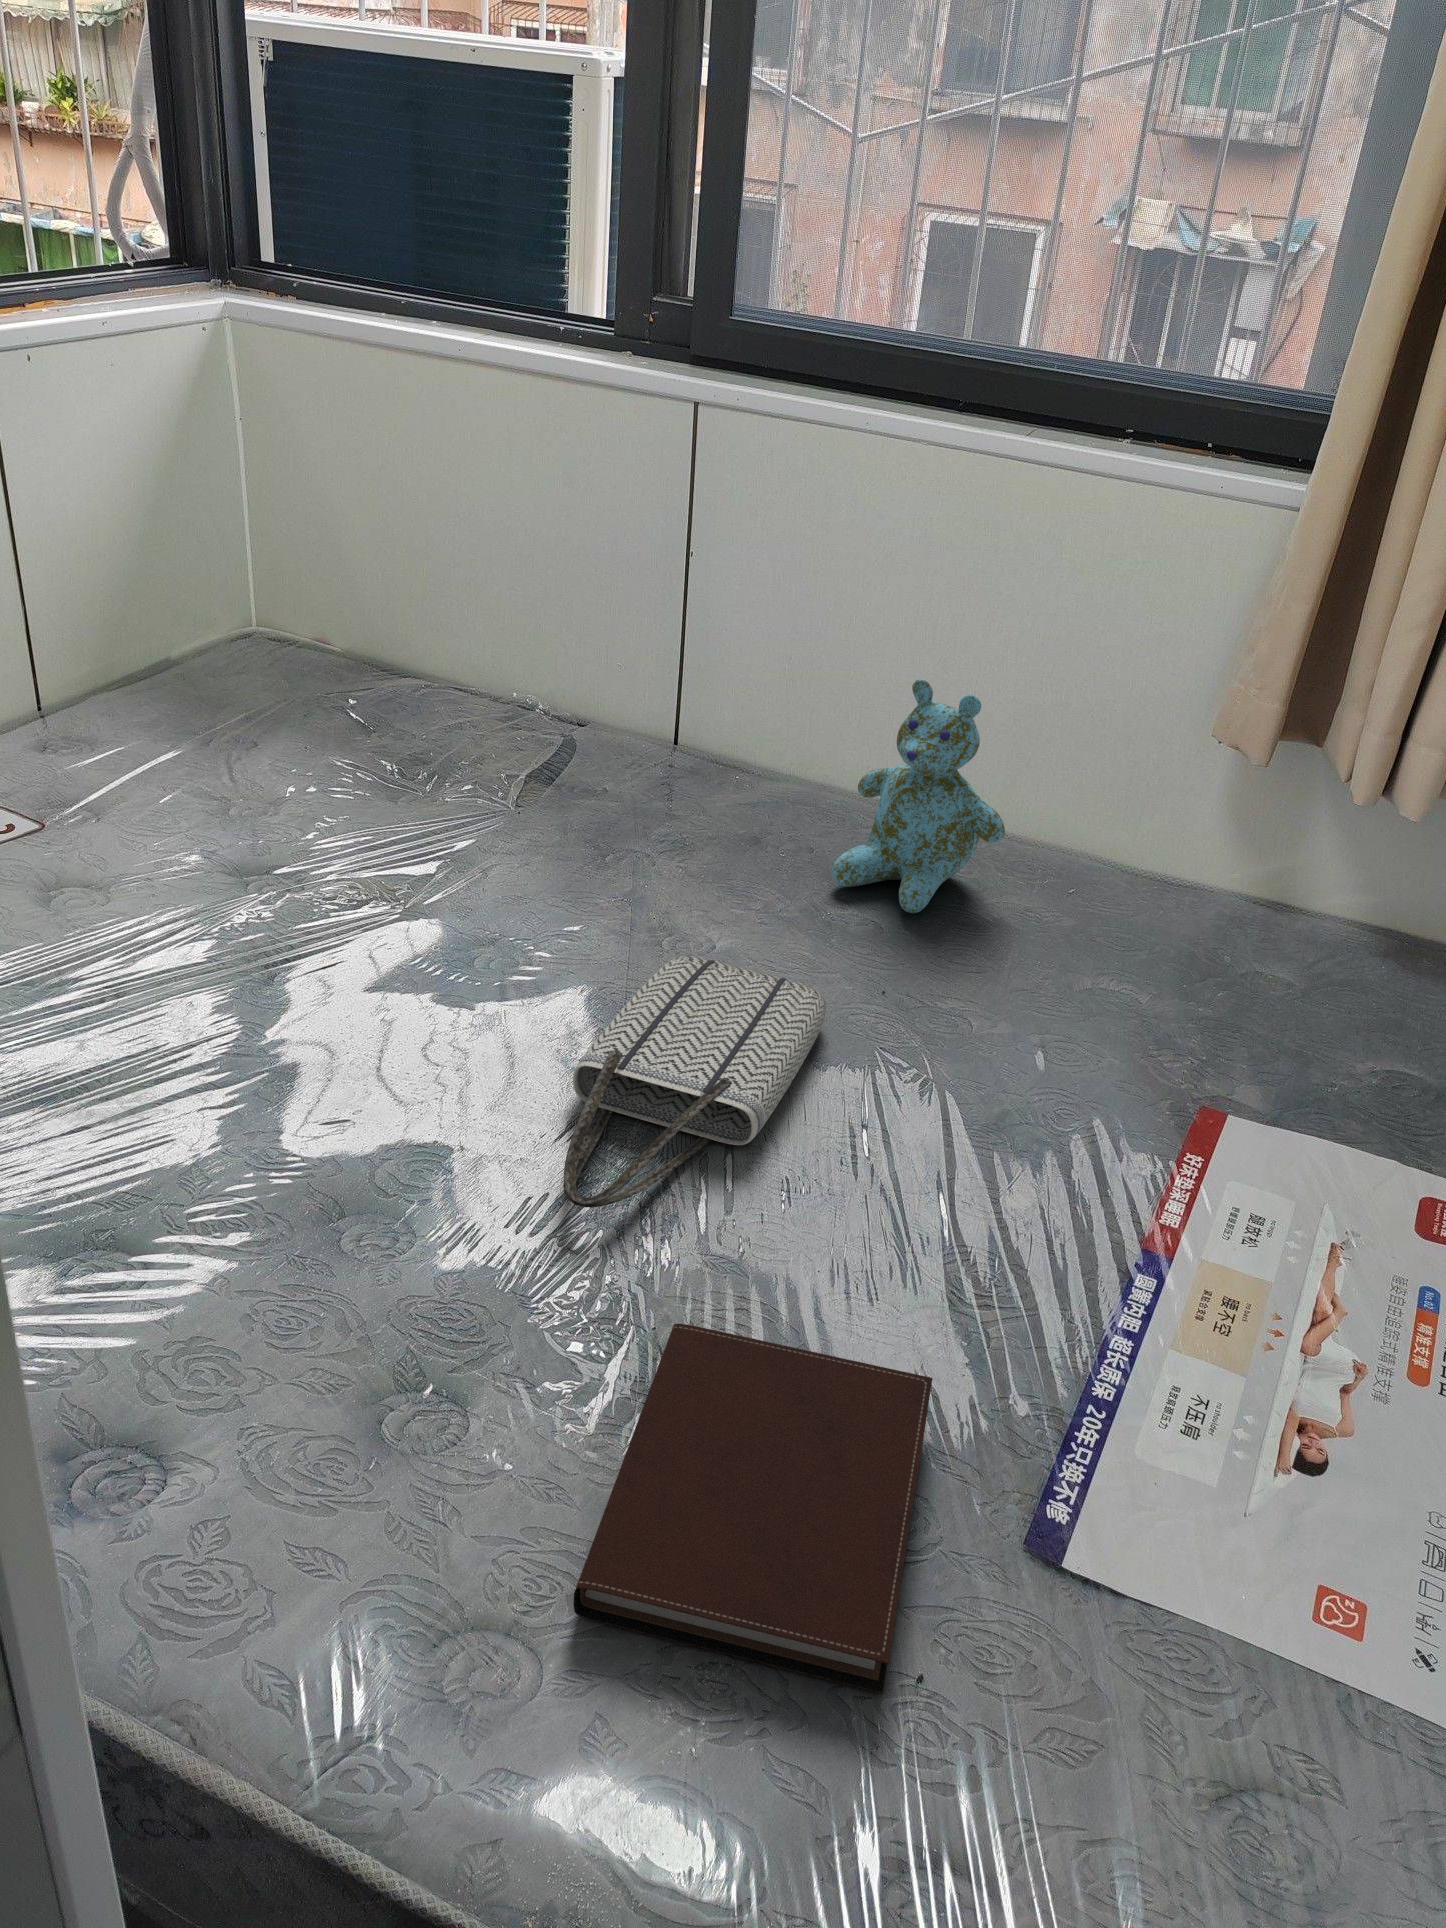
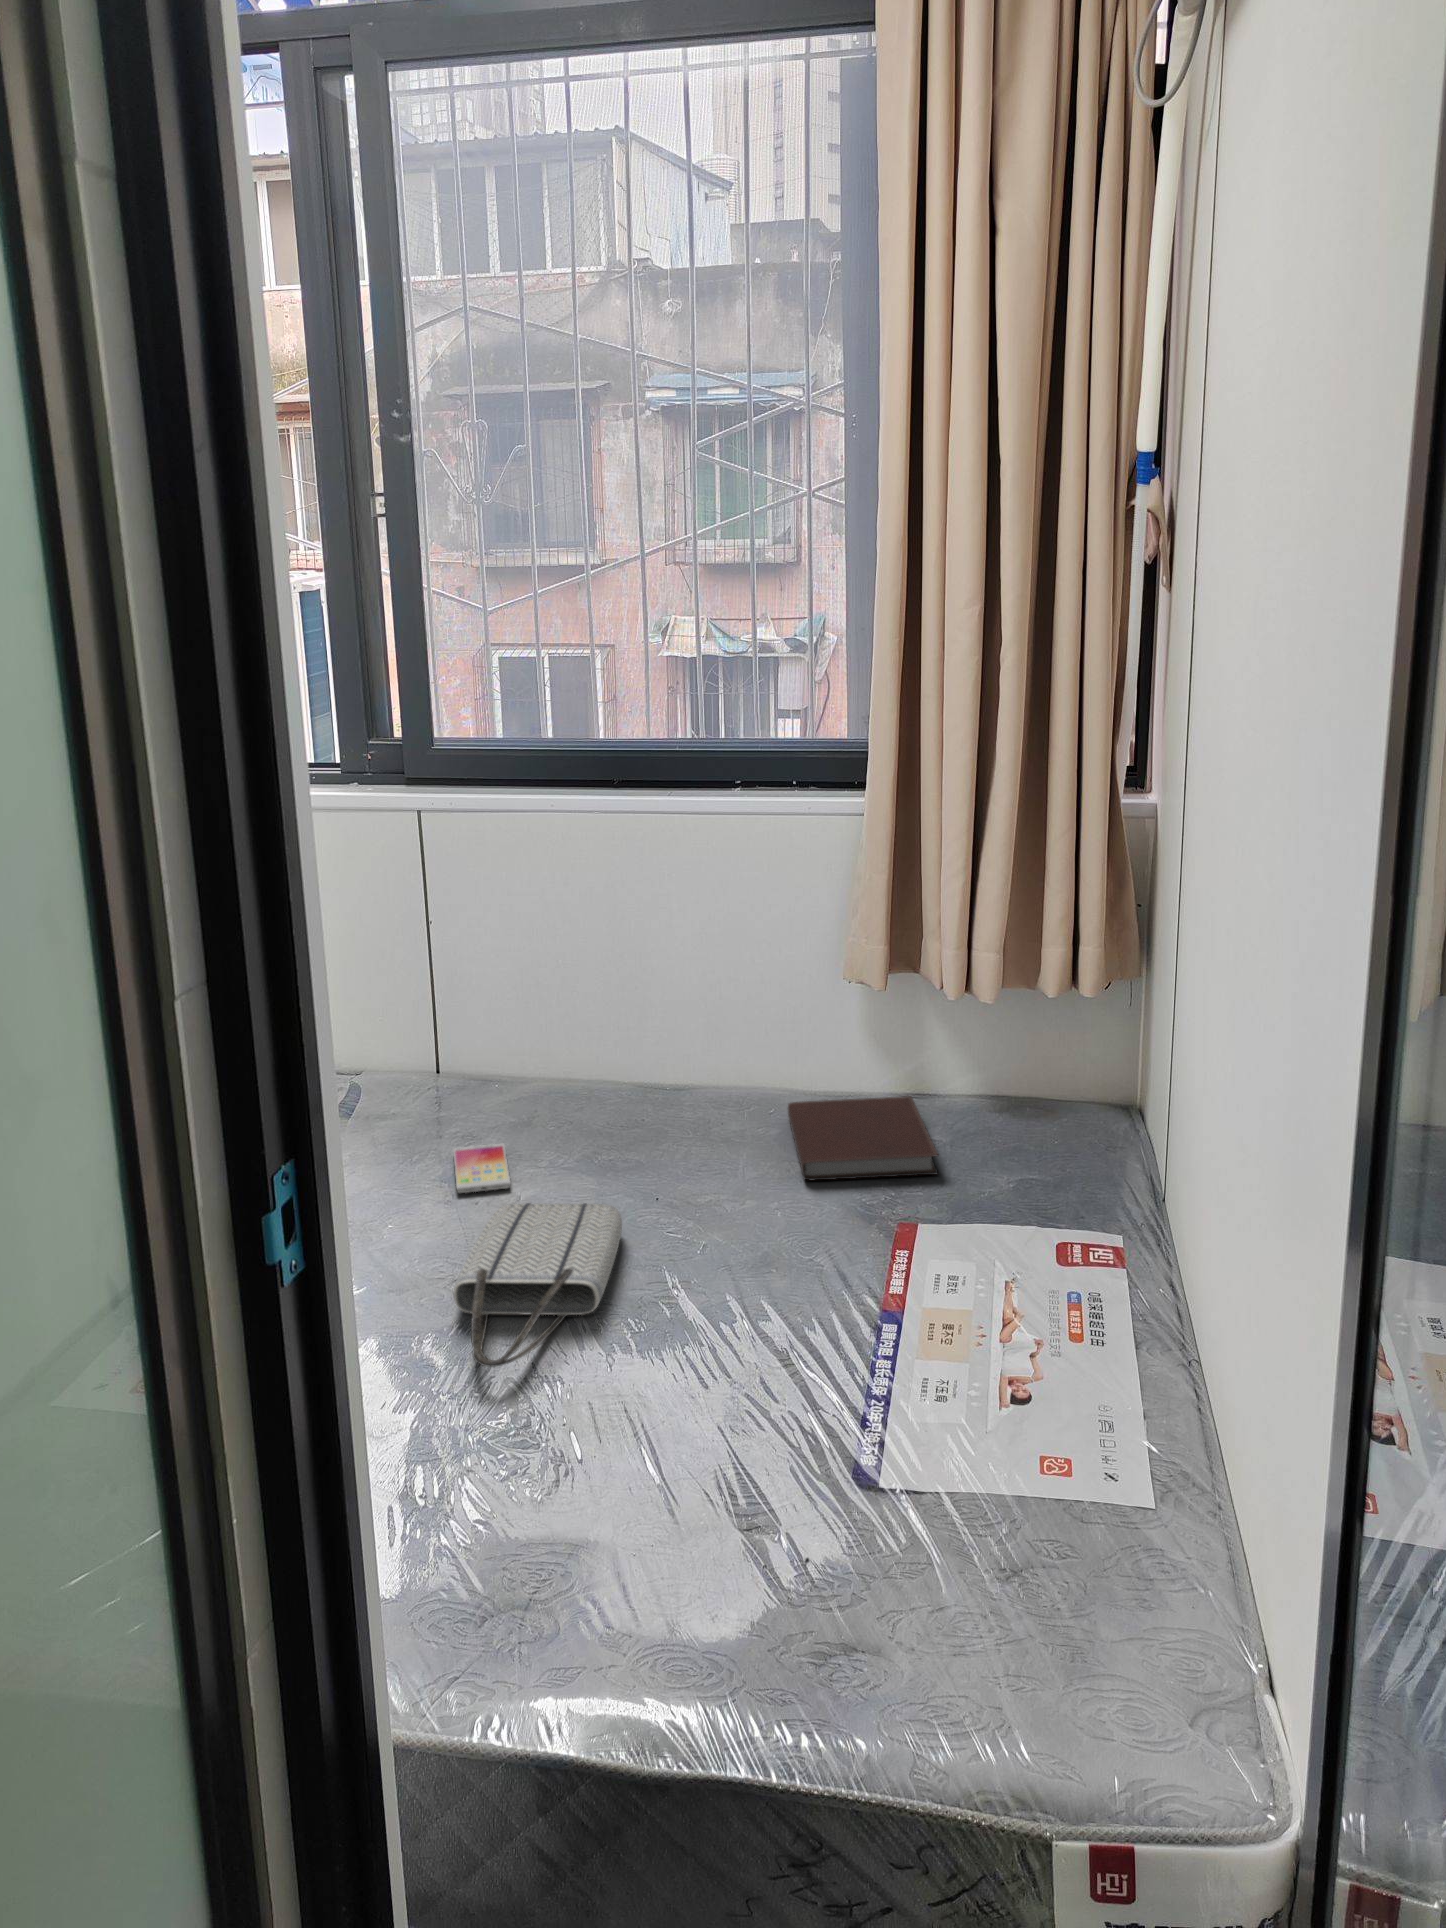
stuffed bear: present [832,679,1005,913] -> none [594,977,716,1151]
smartphone: none [639,851,719,924] -> present [454,1144,511,1193]
notebook: present [573,1324,932,1694] -> present [788,1096,939,1180]

